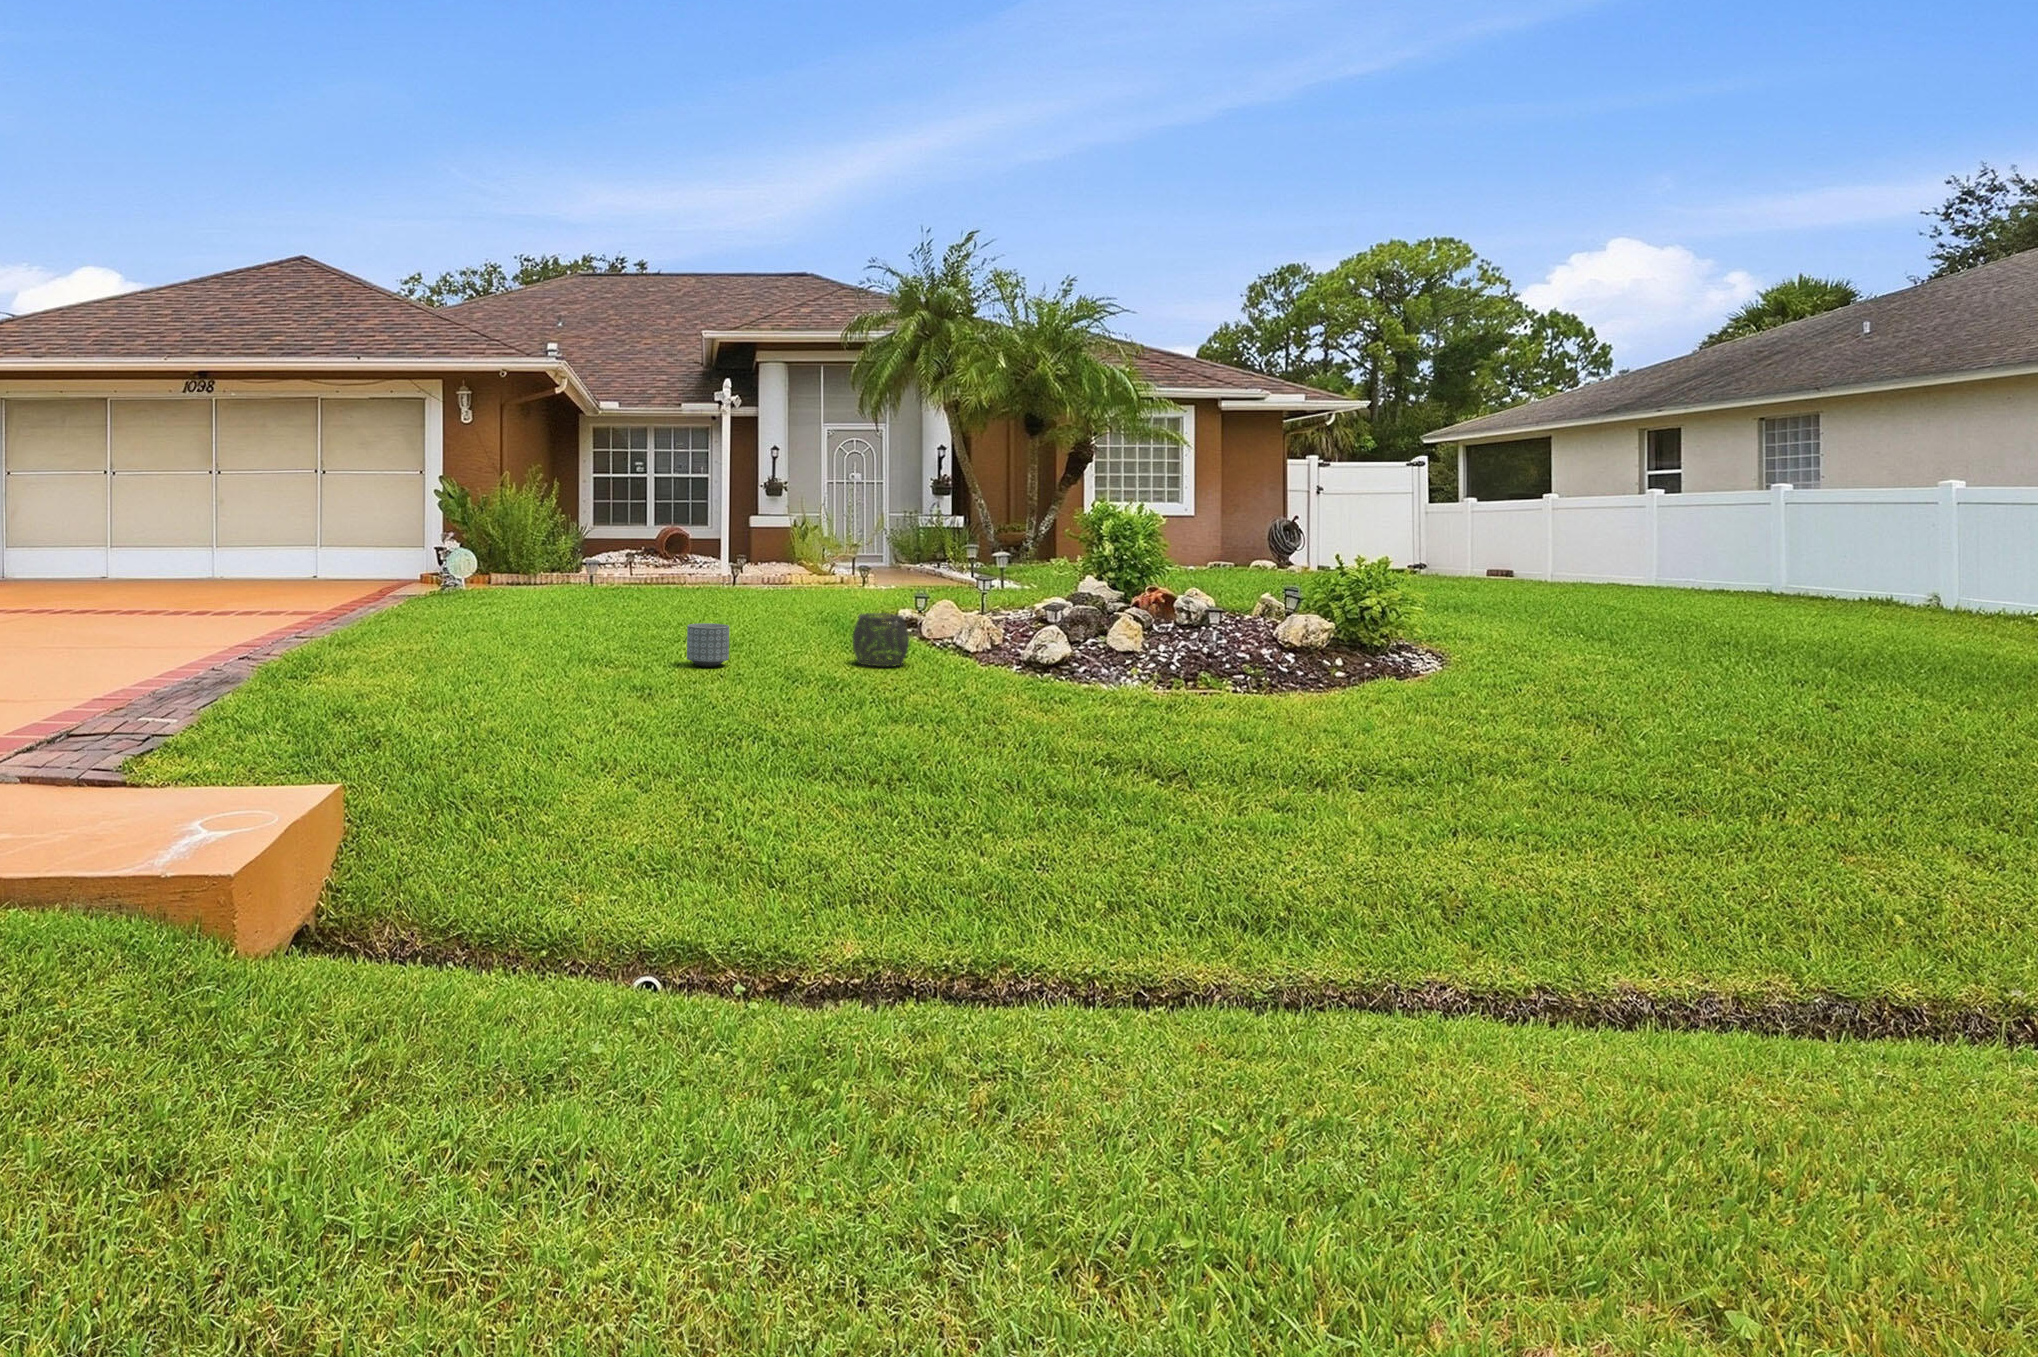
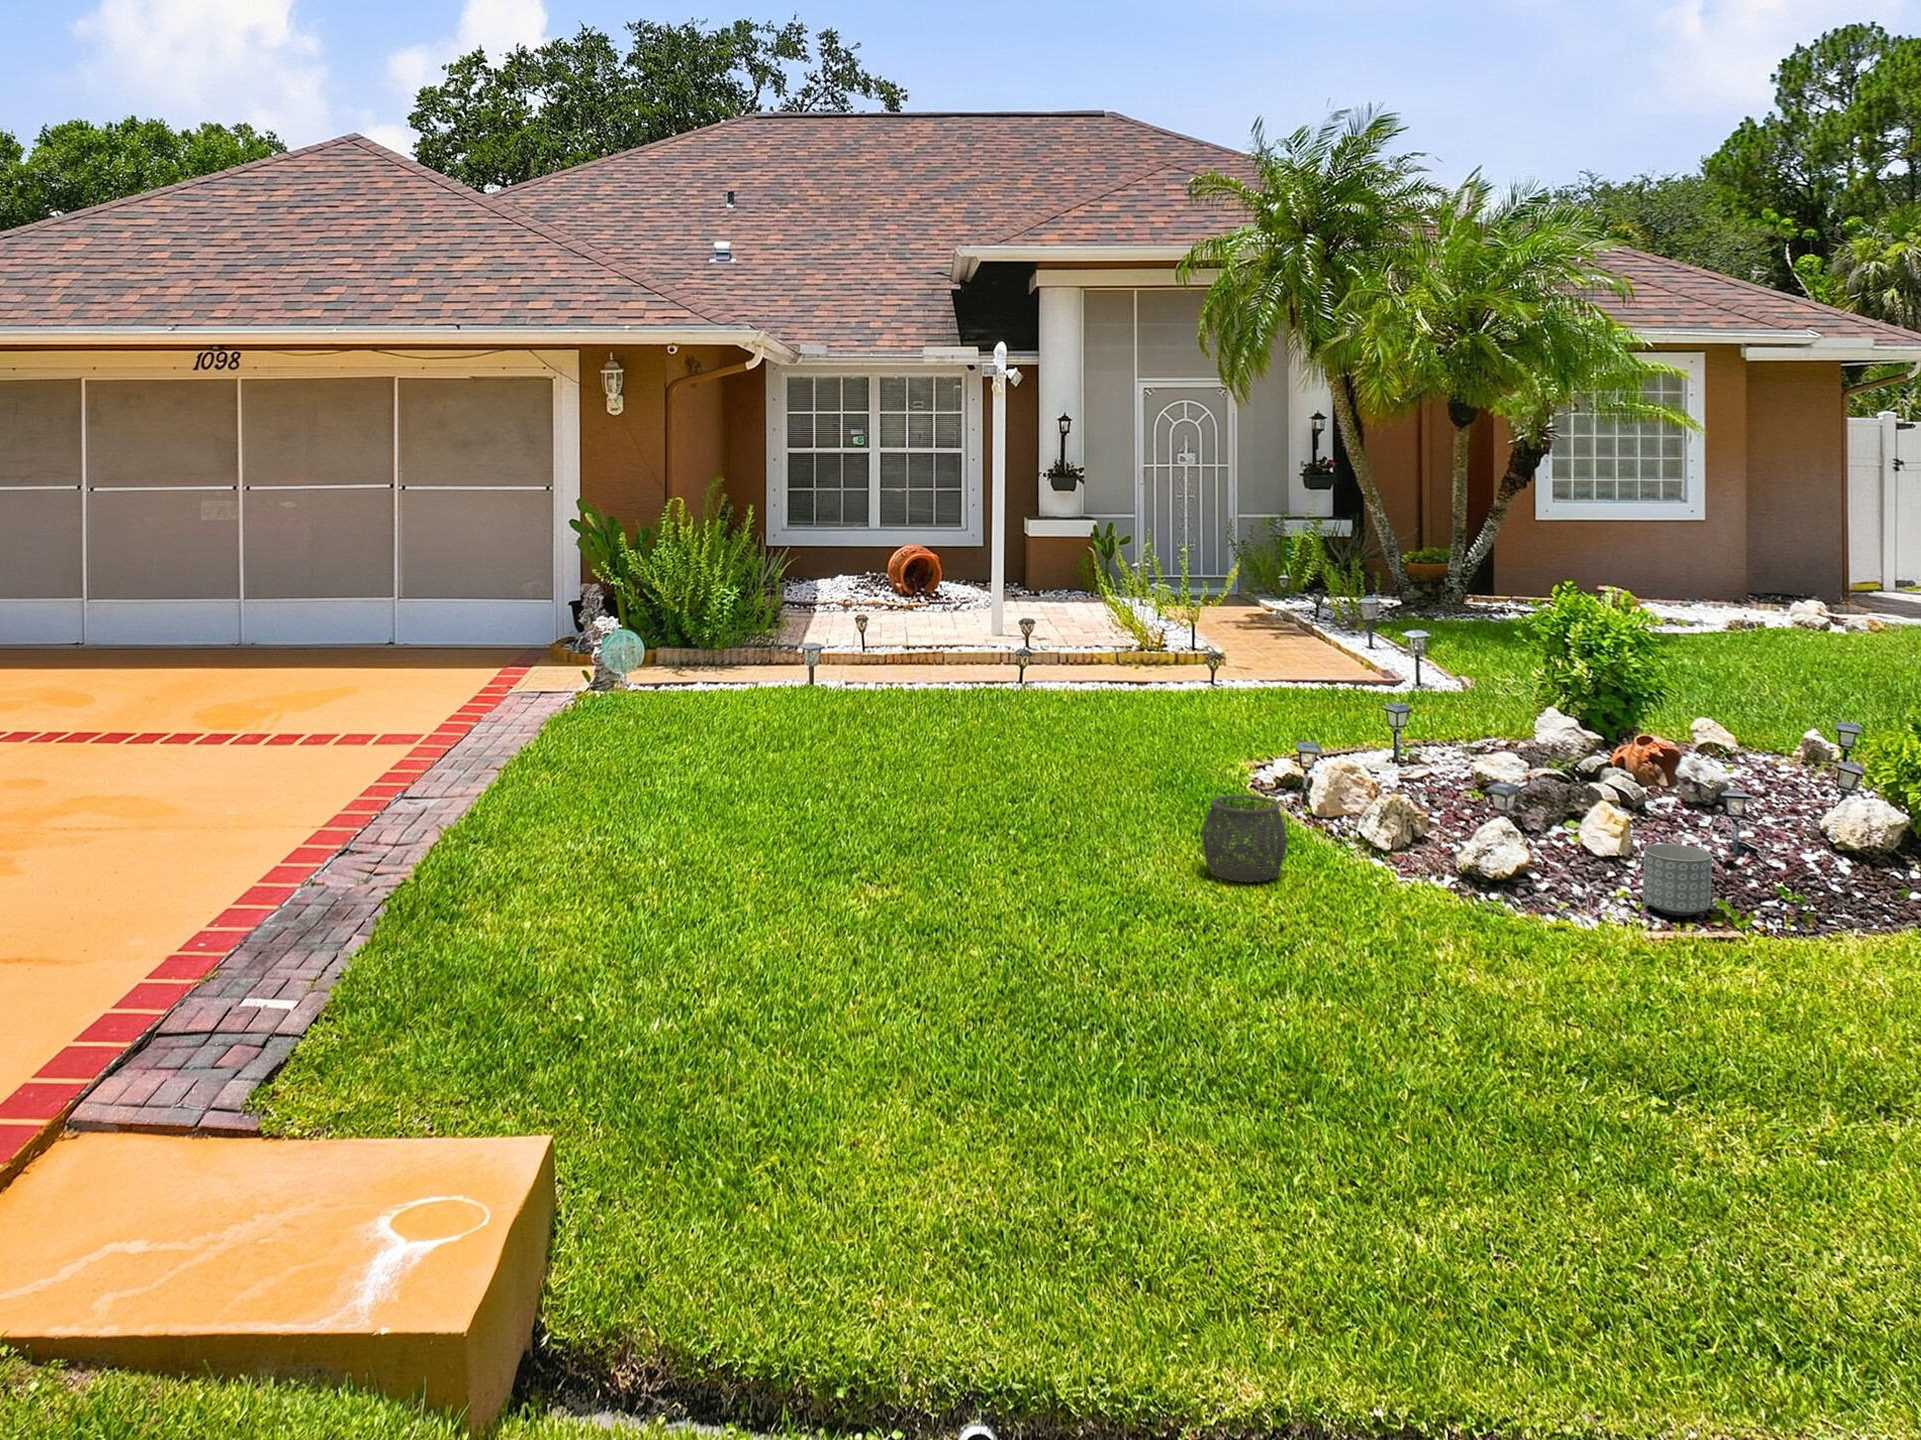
planter: present [687,623,729,667] -> present [1642,844,1712,916]

